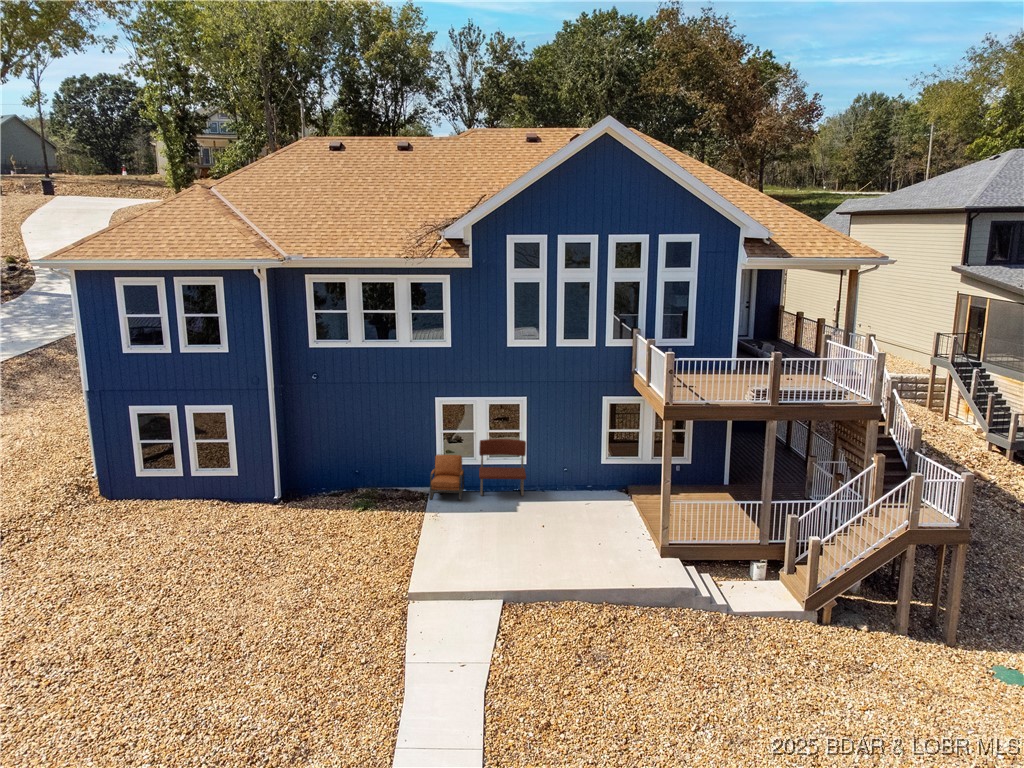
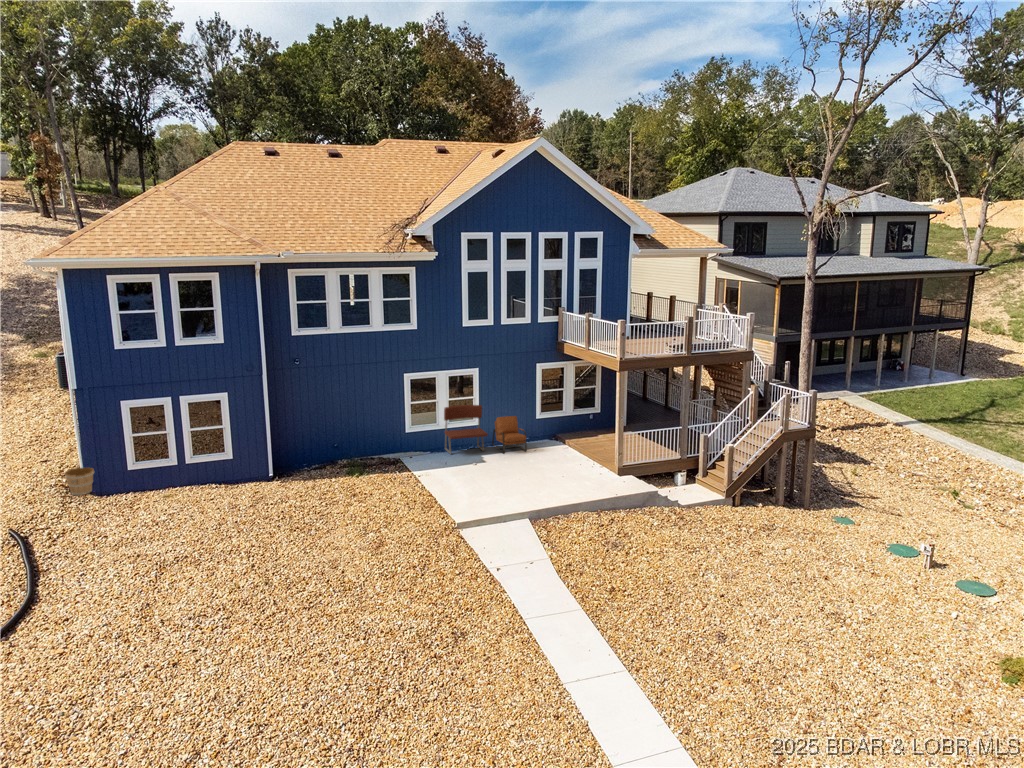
chair: present [430,454,464,500] -> present [492,416,527,453]
wooden bucket: none [67,471,99,500] -> present [65,468,94,495]

